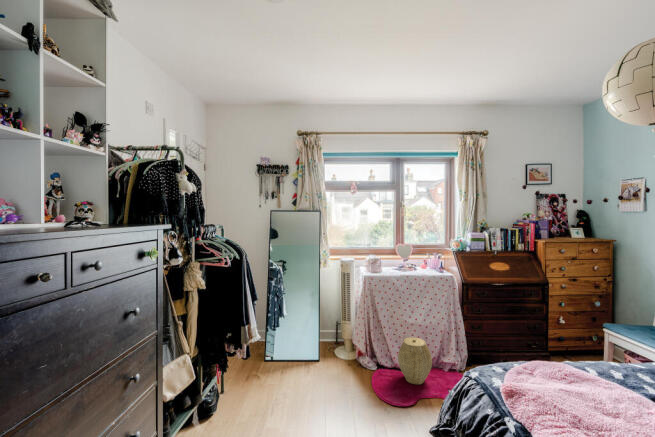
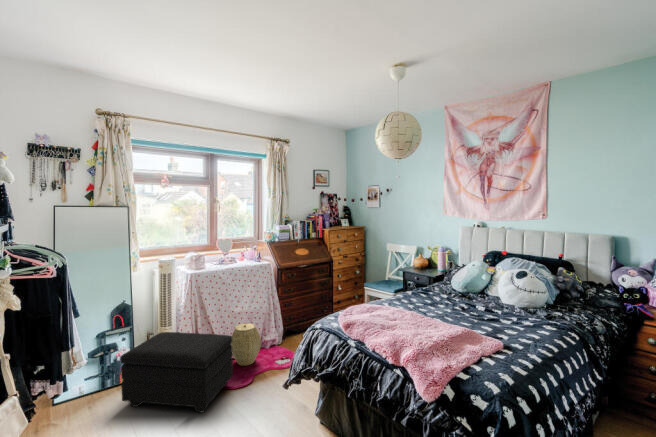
footstool: none [297,326,392,420] -> present [121,332,233,412]

